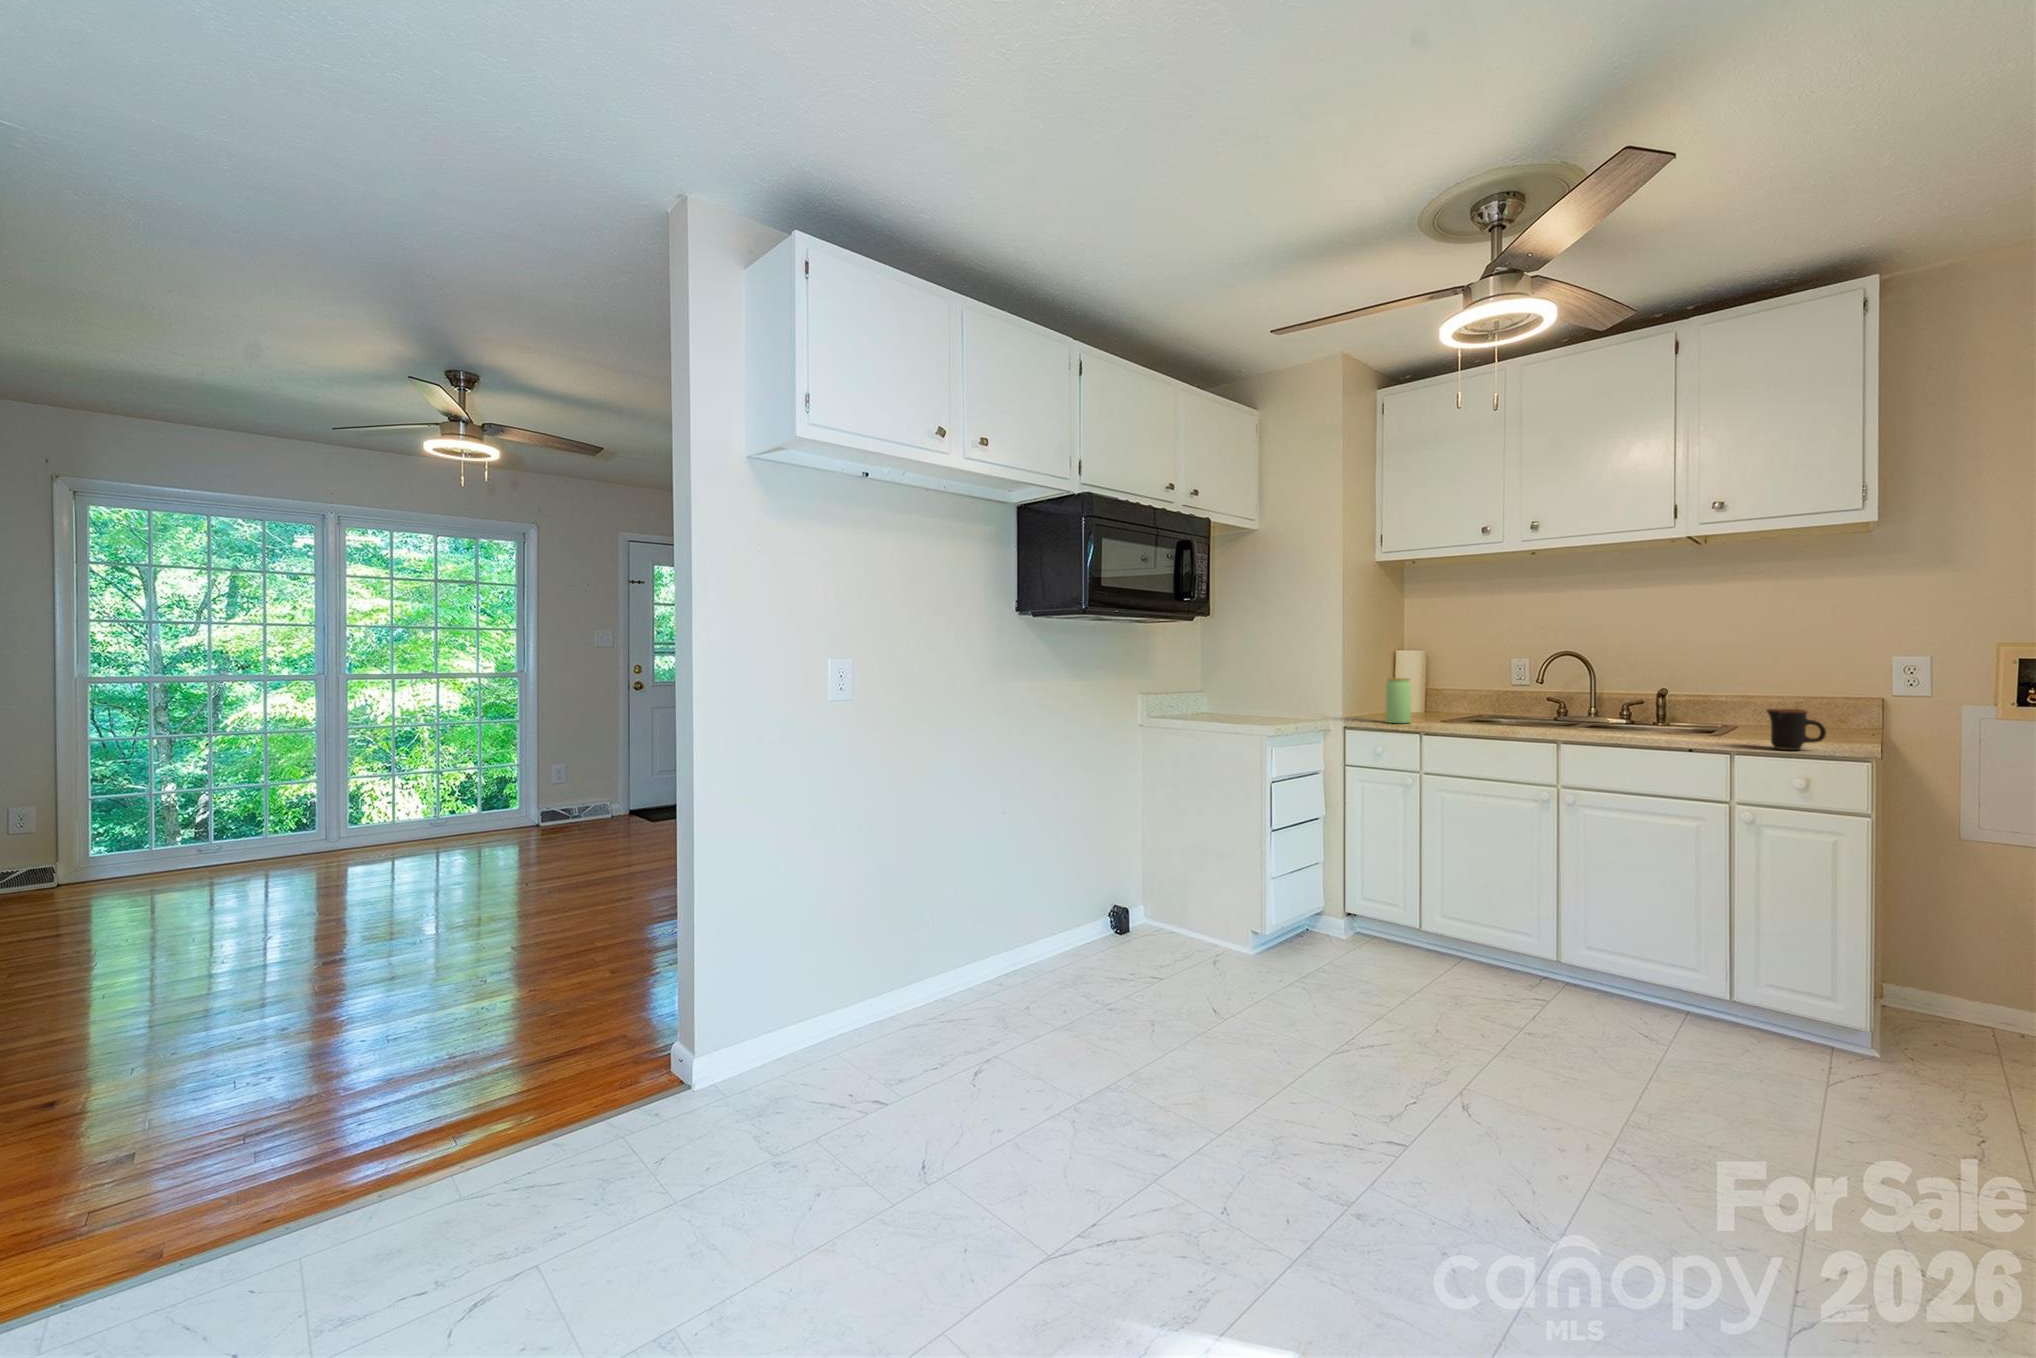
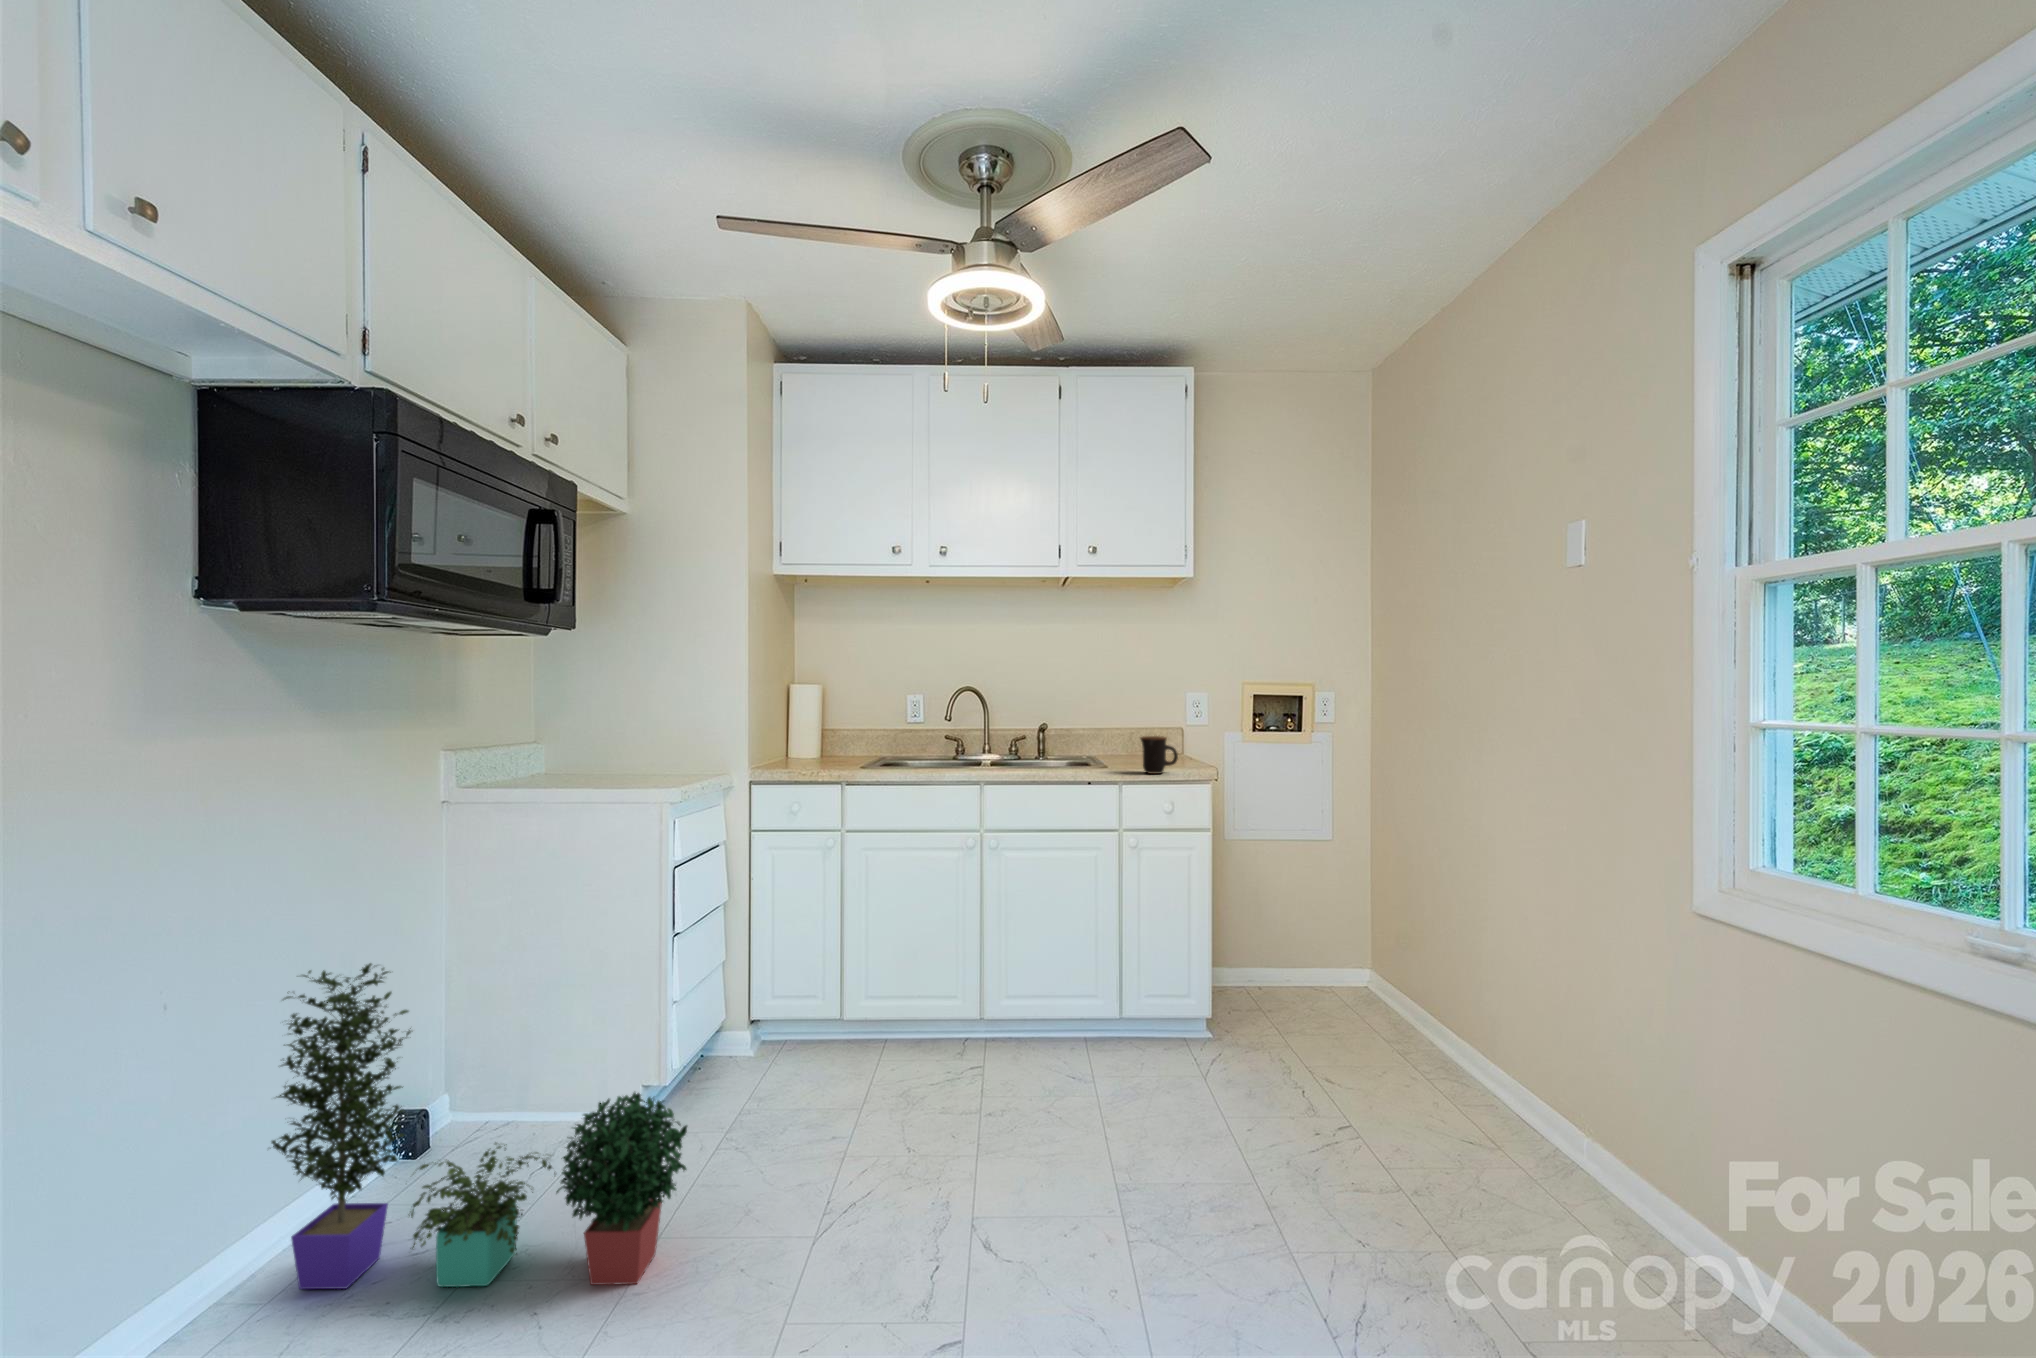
jar: present [1386,678,1411,723] -> none [795,716,823,771]
potted plant: none [1051,809,1255,1033] -> present [272,963,687,1289]

